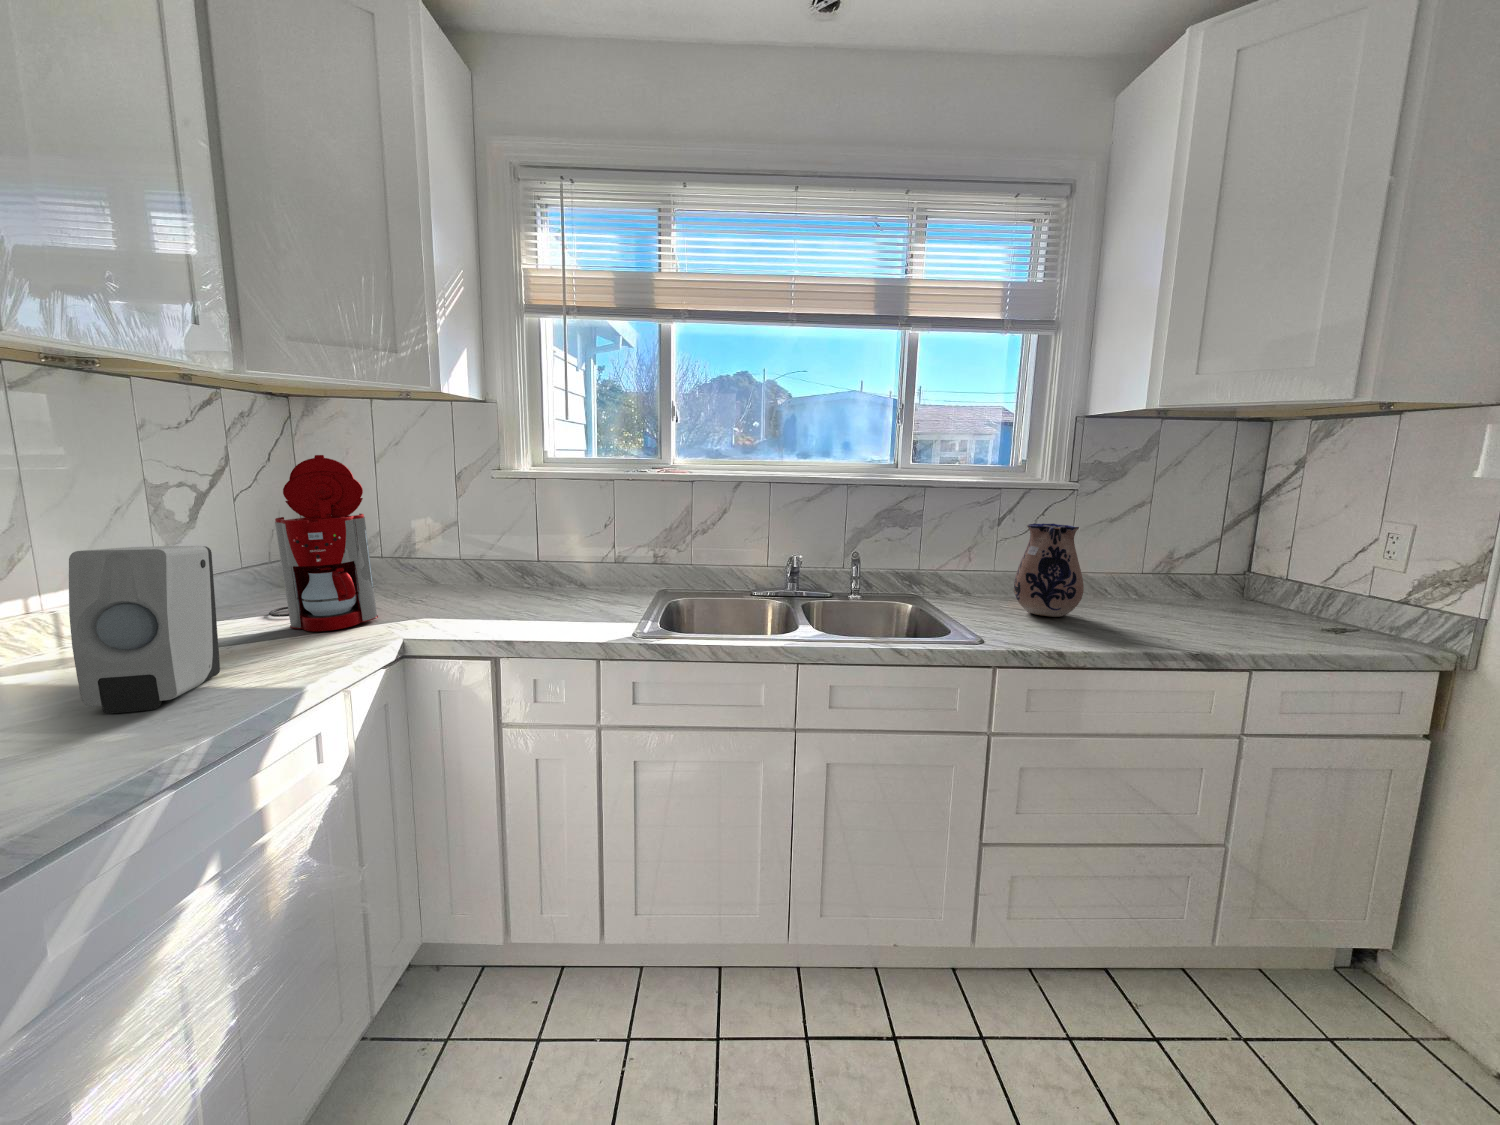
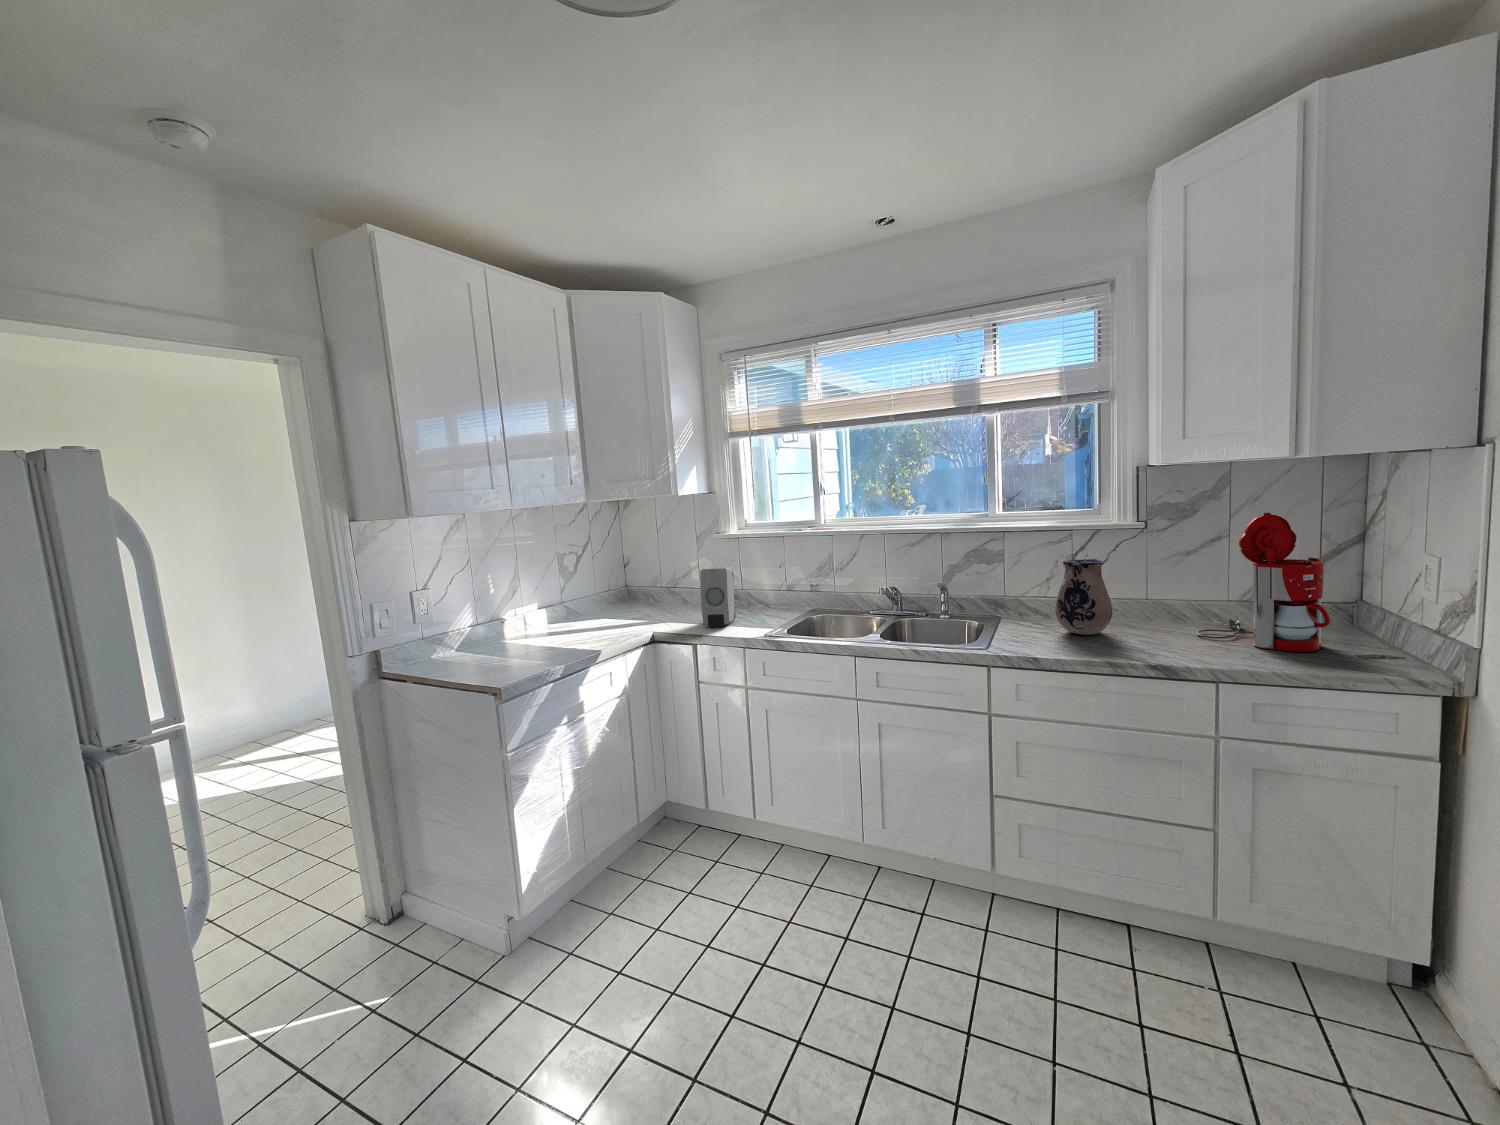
coffee maker: present [269,455,378,631] -> present [1197,513,1330,652]
soap dispenser: present [69,546,220,713] -> present [700,567,736,628]

